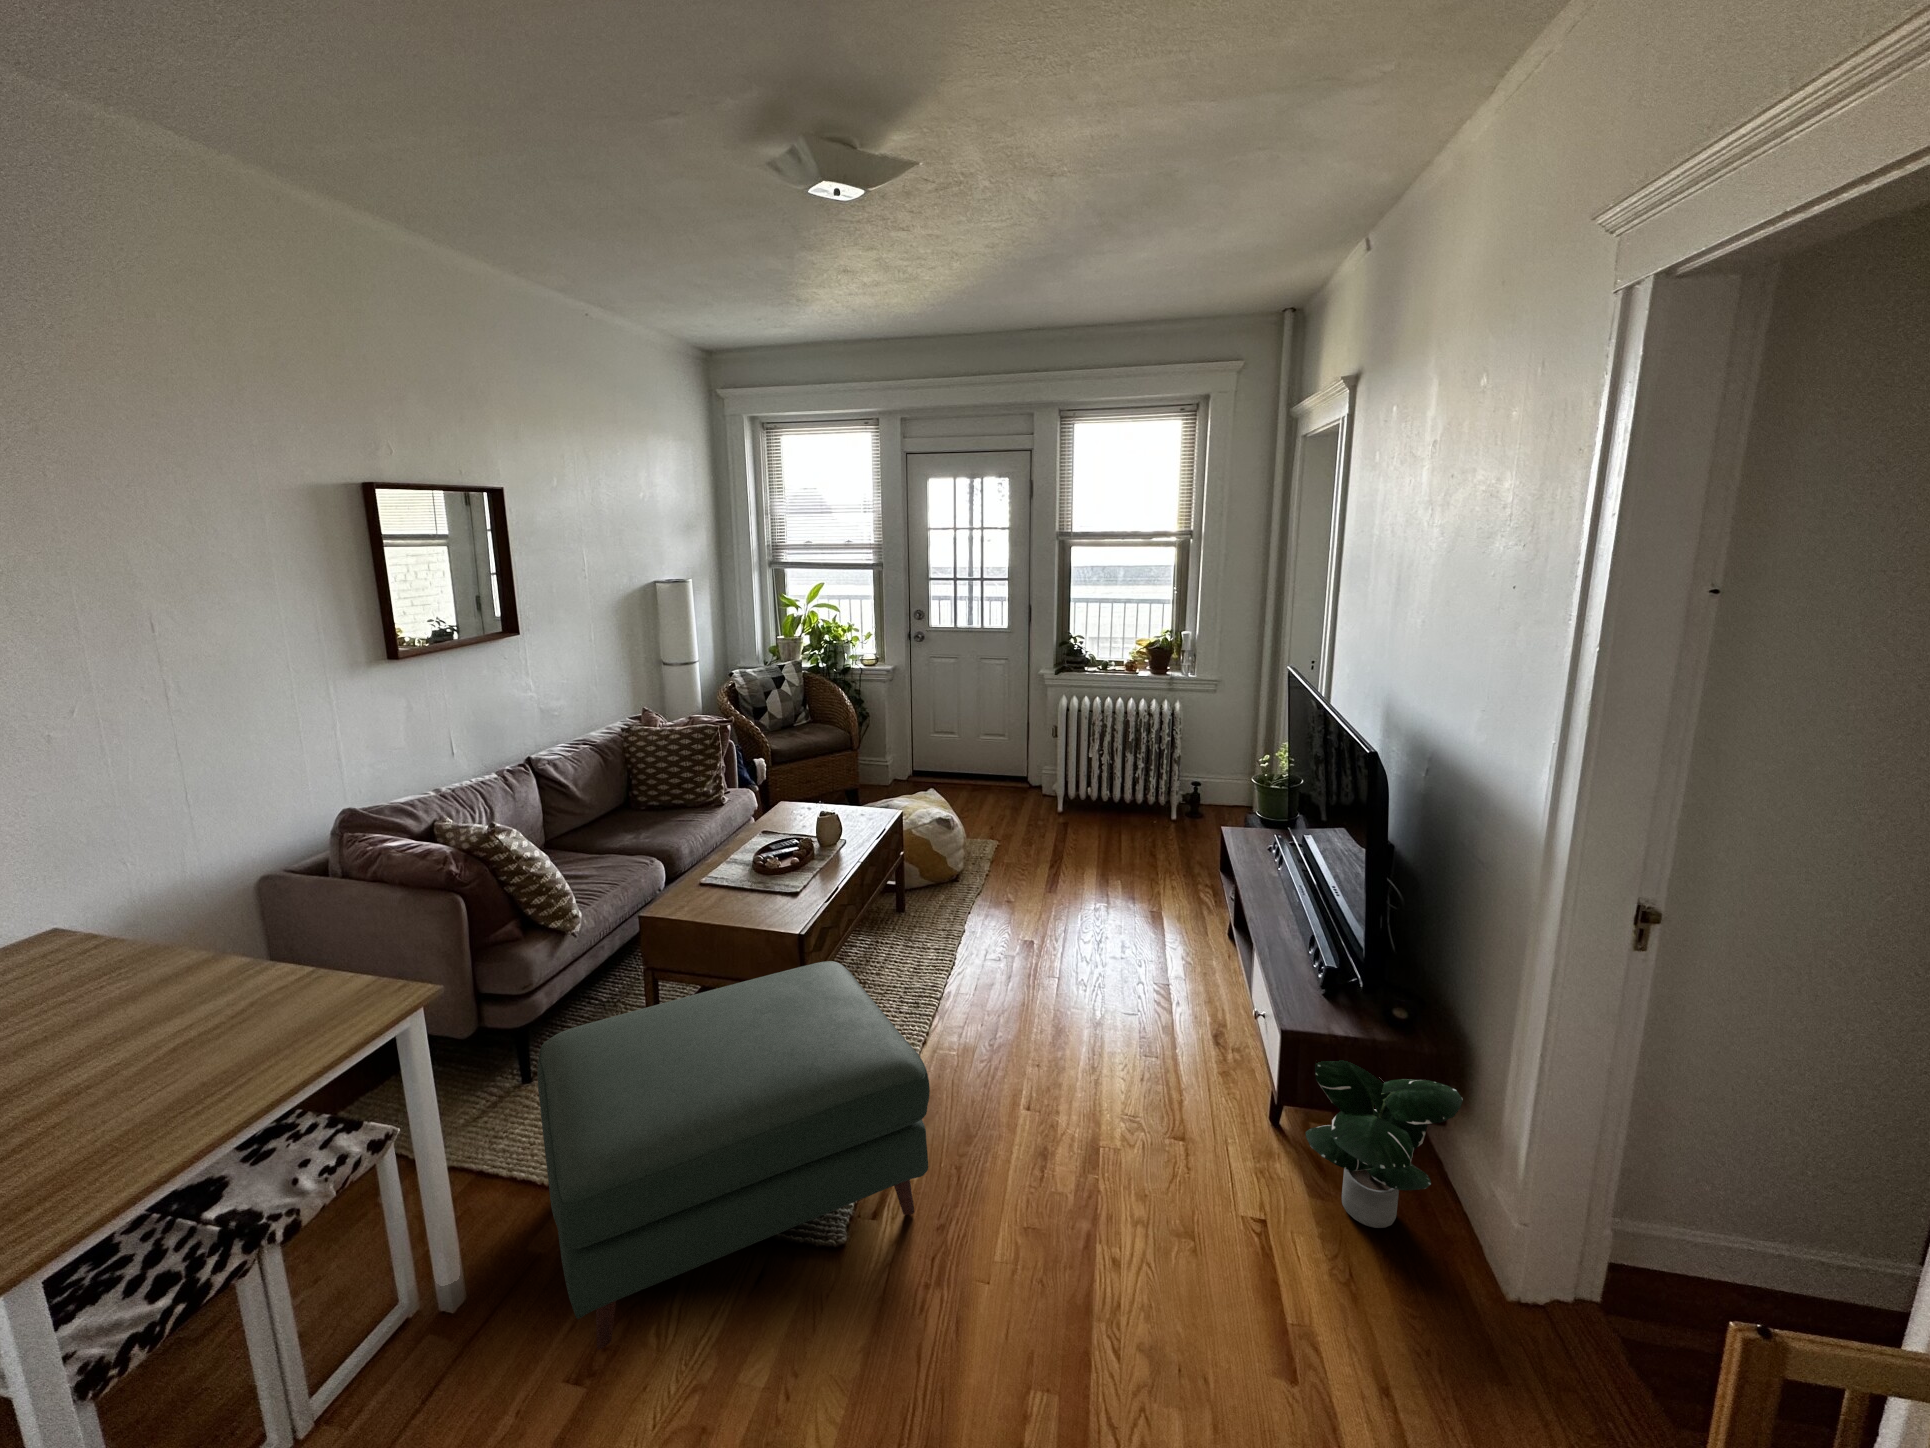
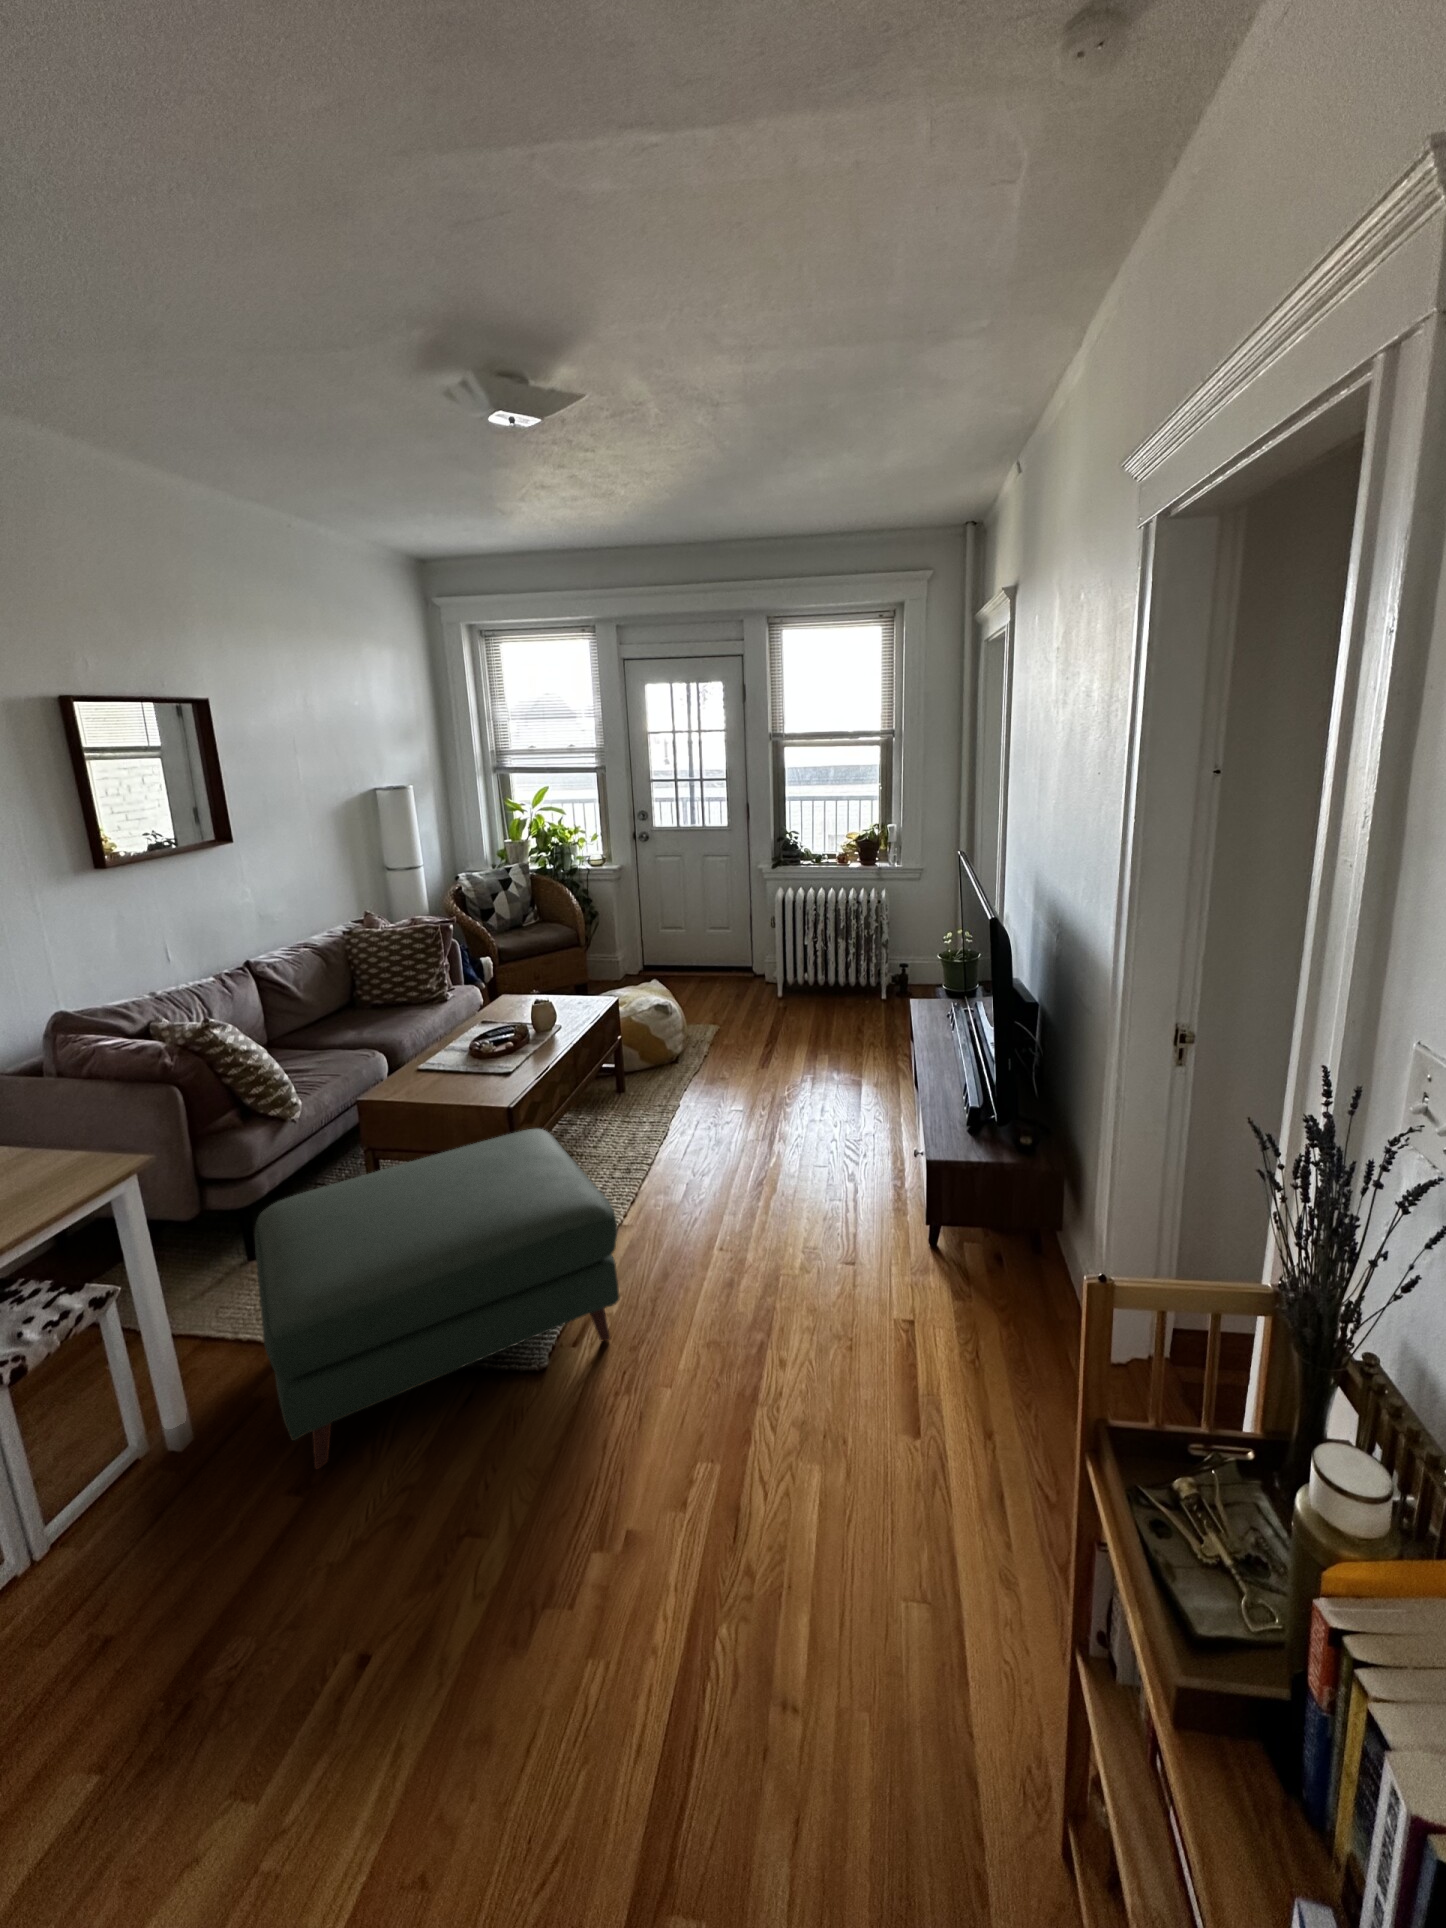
potted plant: present [1306,1060,1463,1228] -> none [945,1175,1071,1321]

